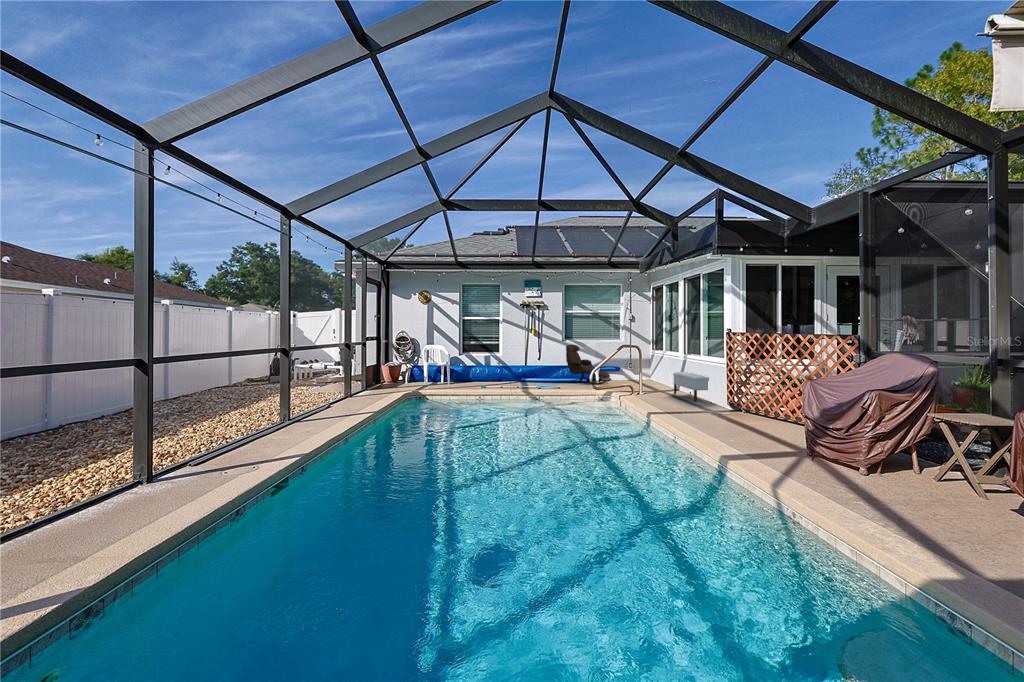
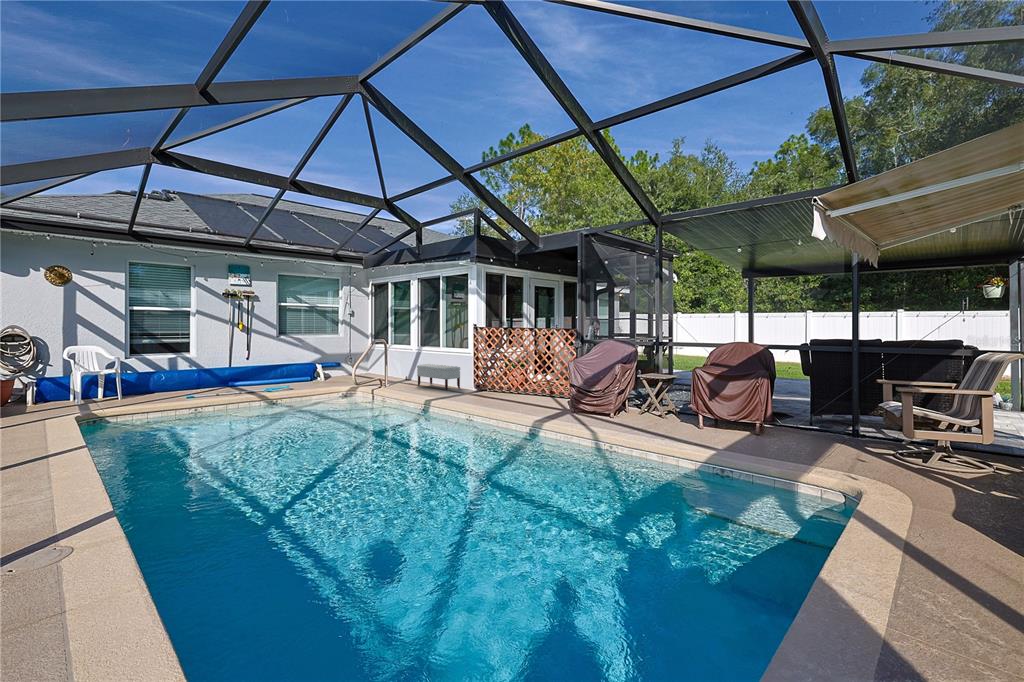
lounge chair: present [566,345,610,384] -> none [286,341,339,385]

